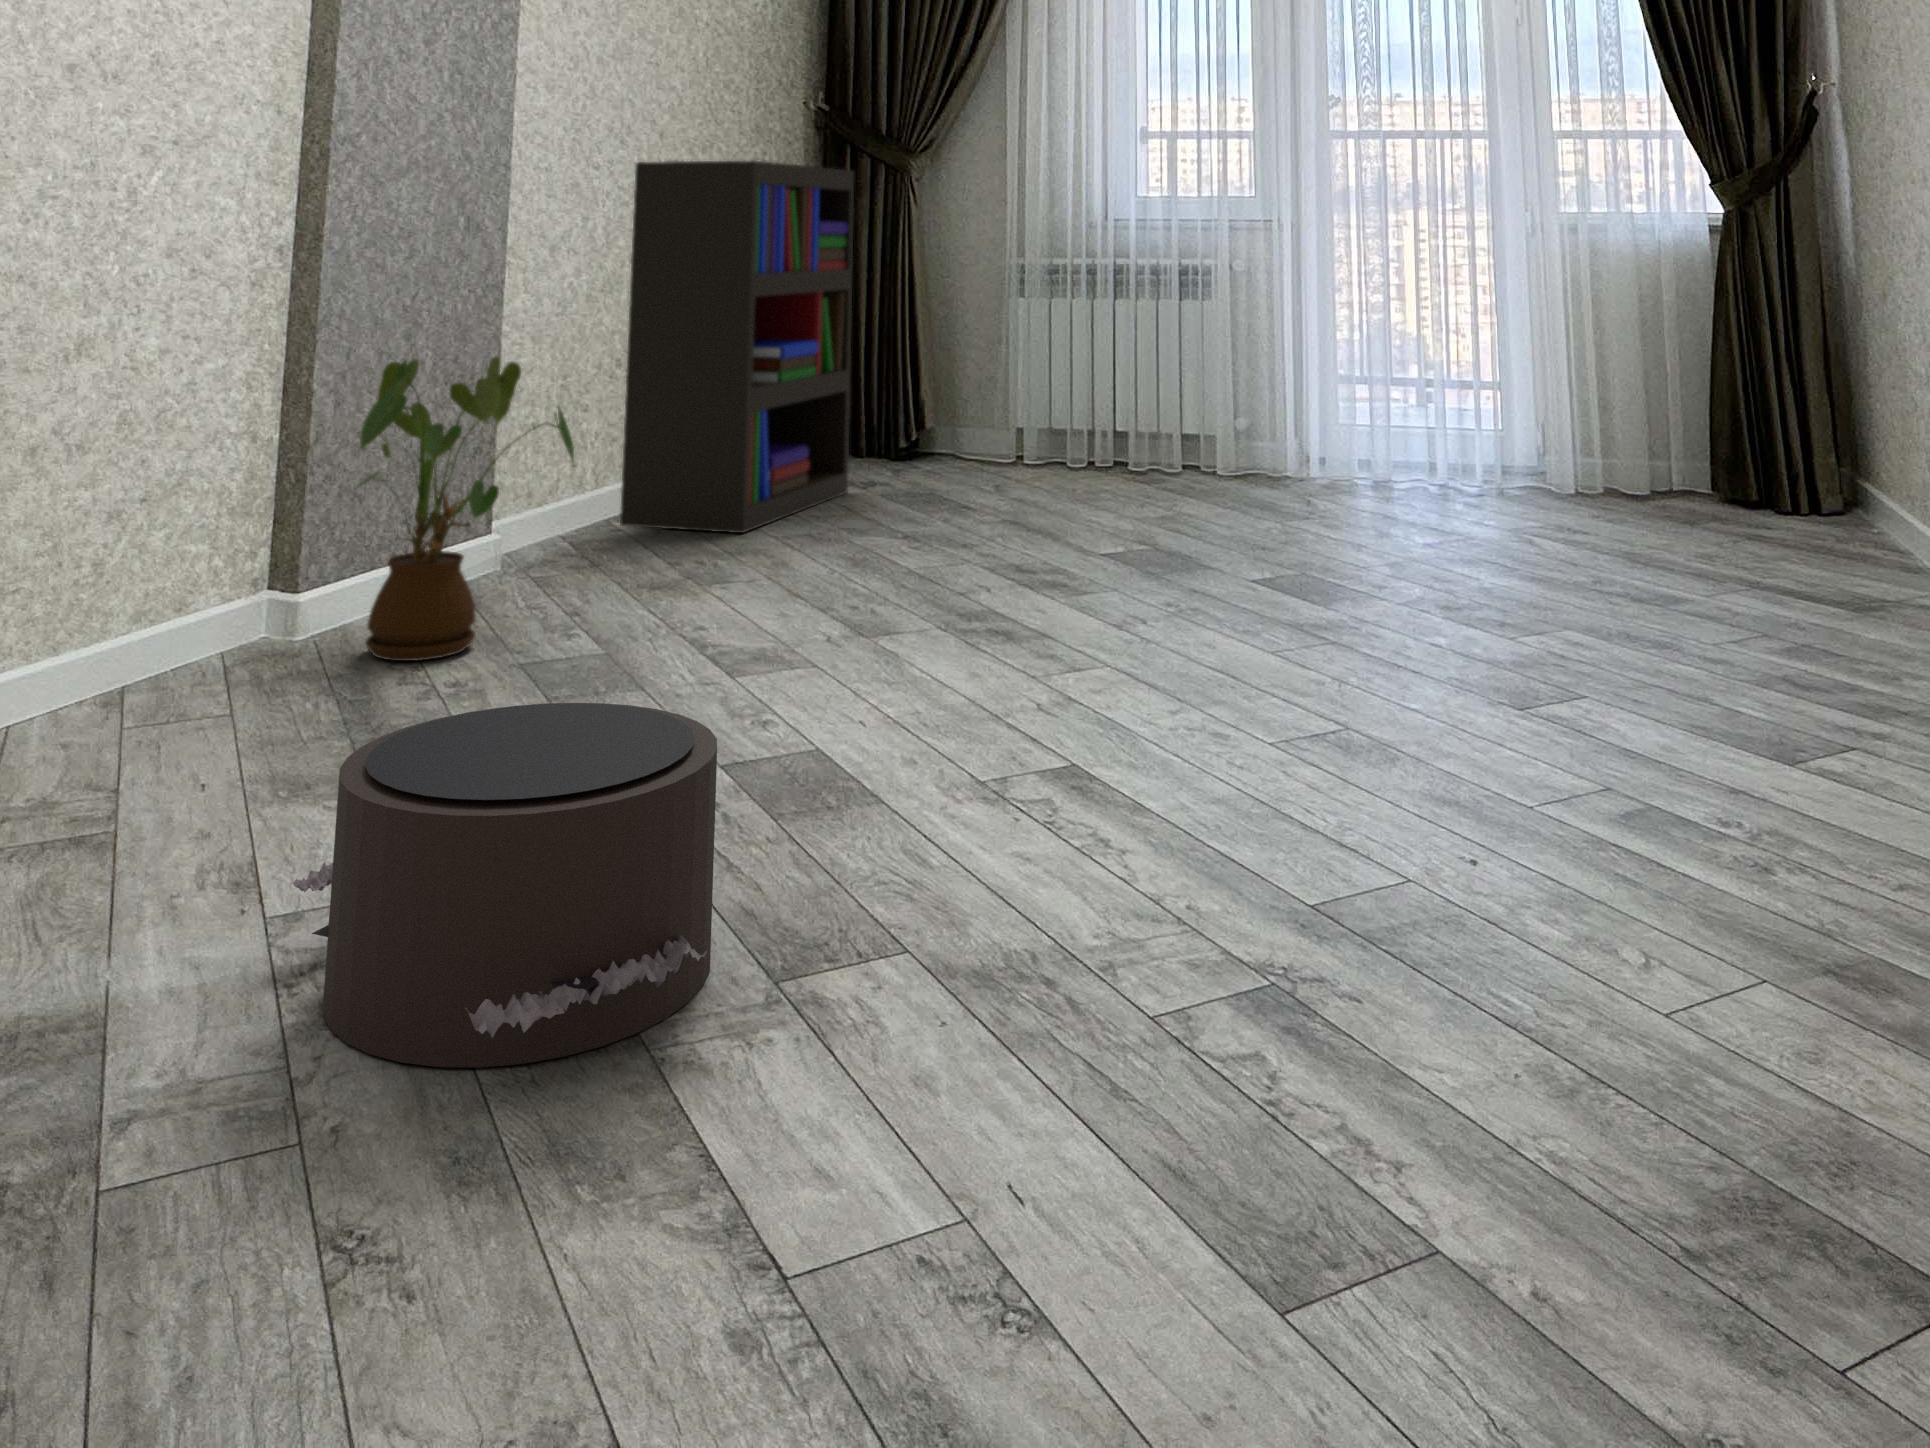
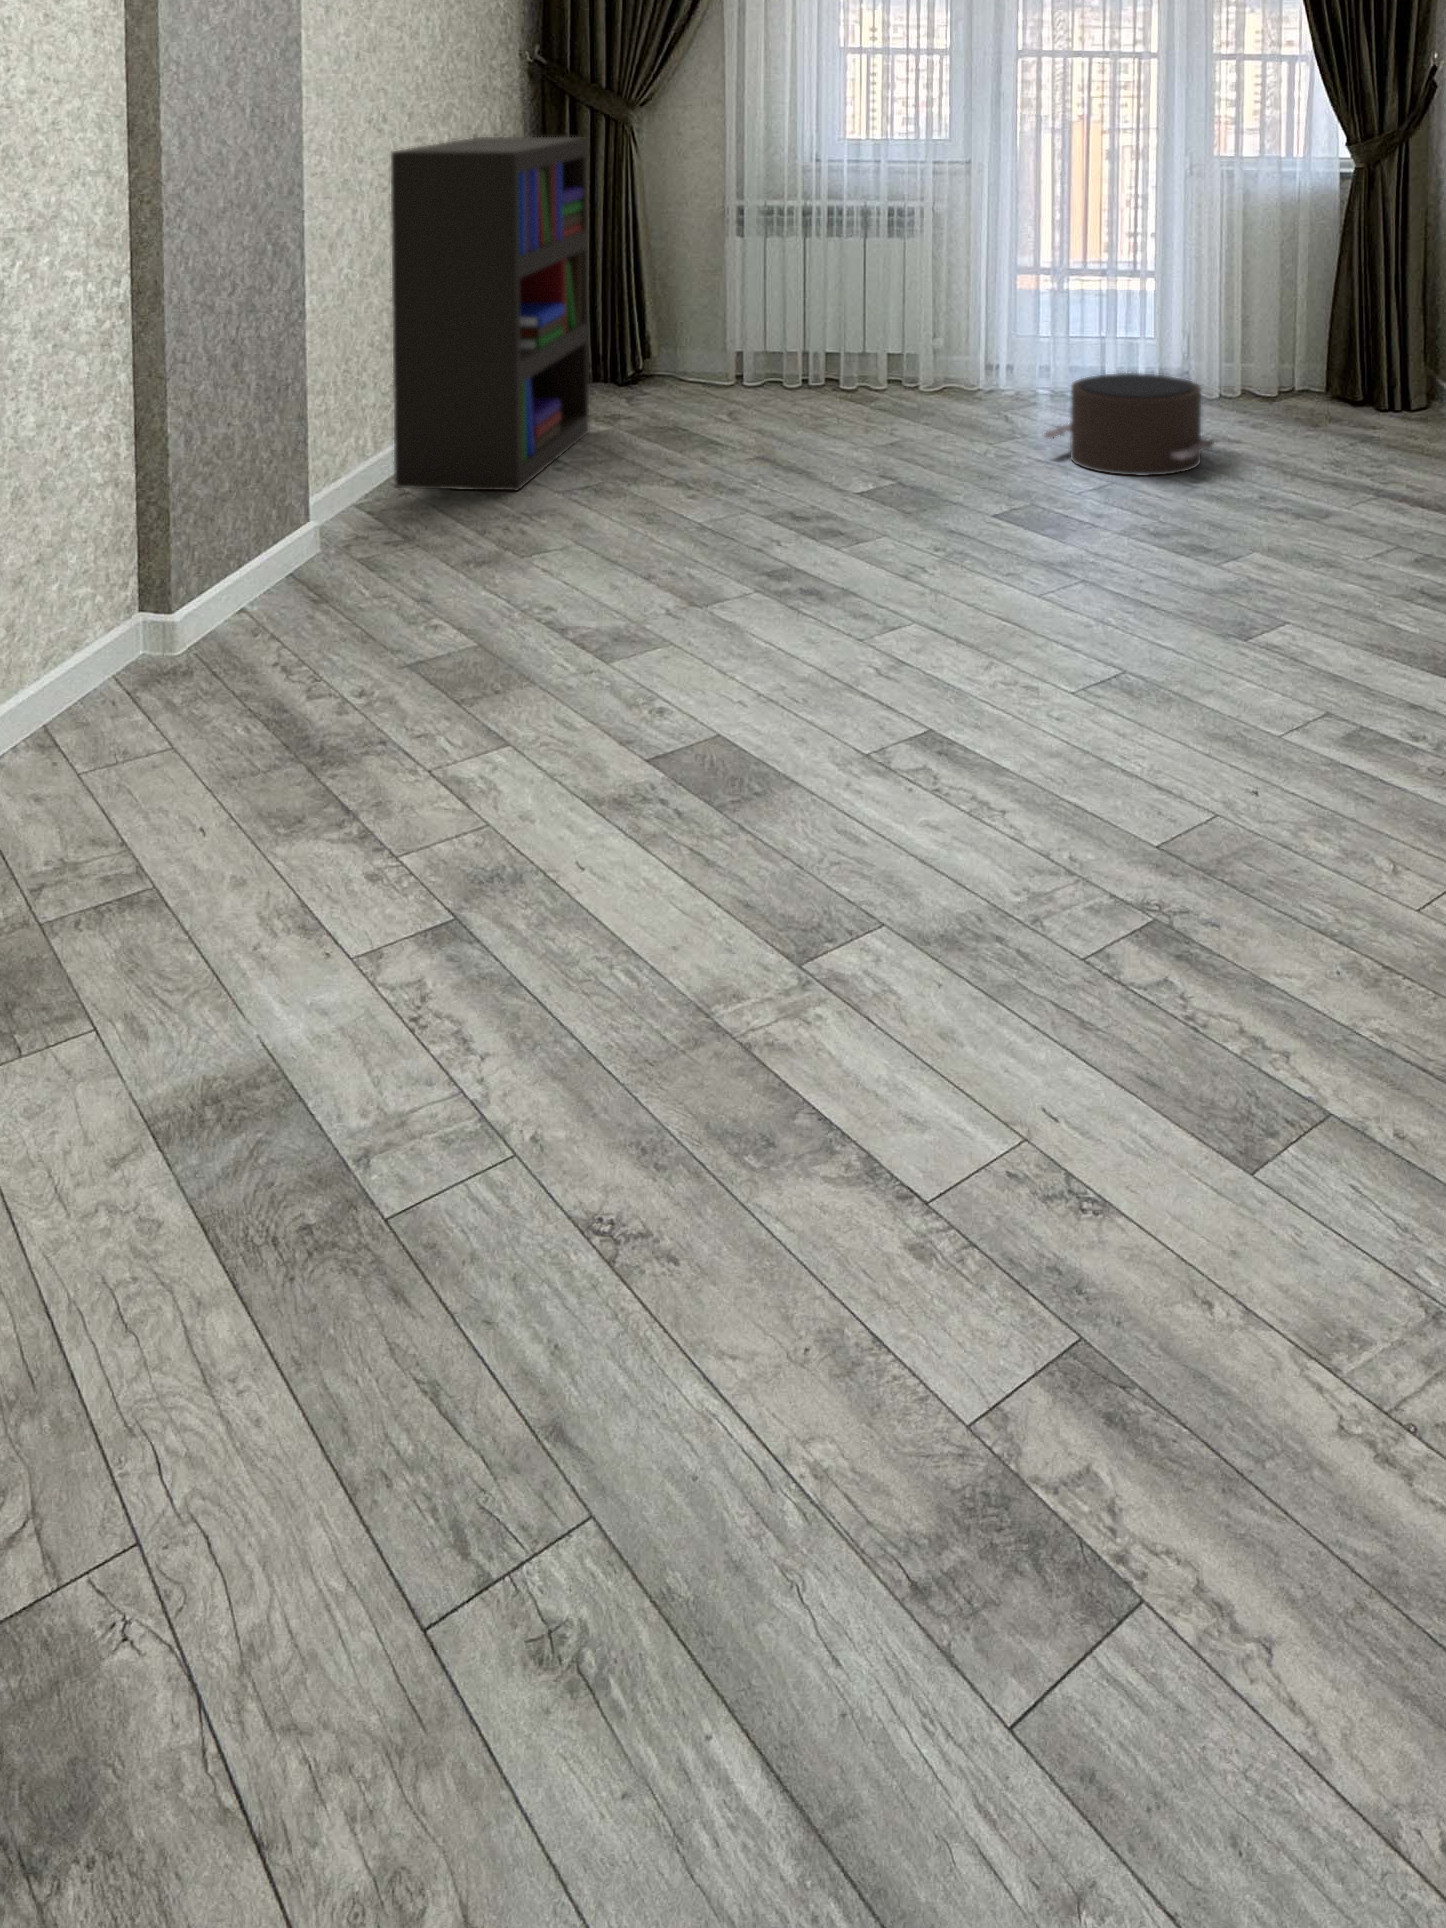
house plant: present [359,357,574,661] -> none [221,386,433,671]
pouf: present [292,703,717,1068] -> present [1044,373,1214,475]

